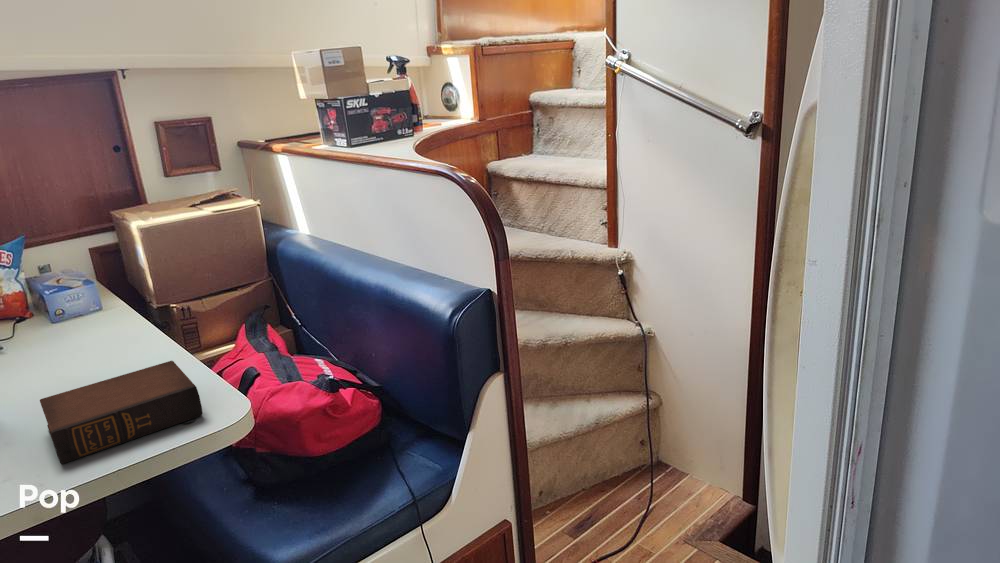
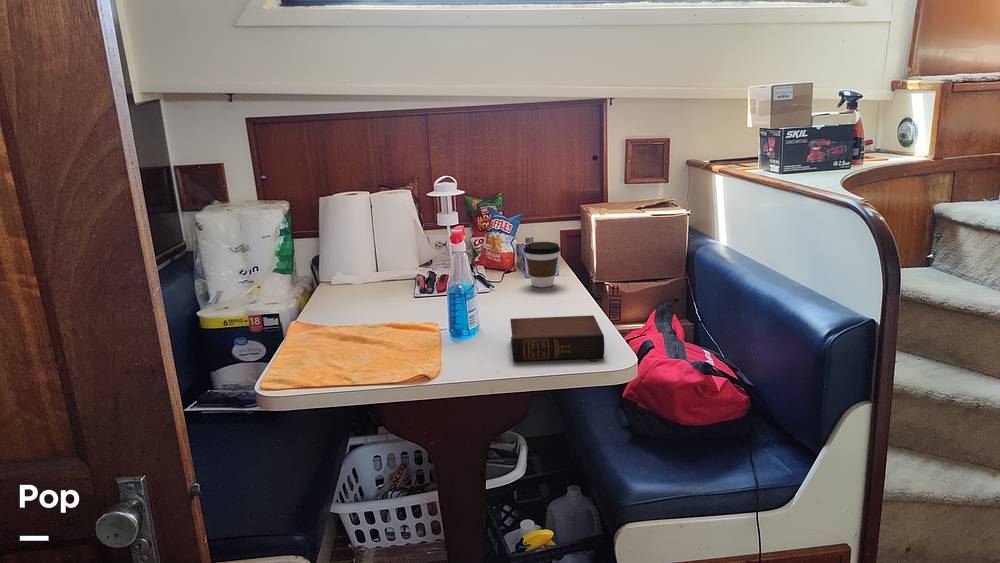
coffee cup: none [36,269,97,335] -> present [524,242,560,287]

